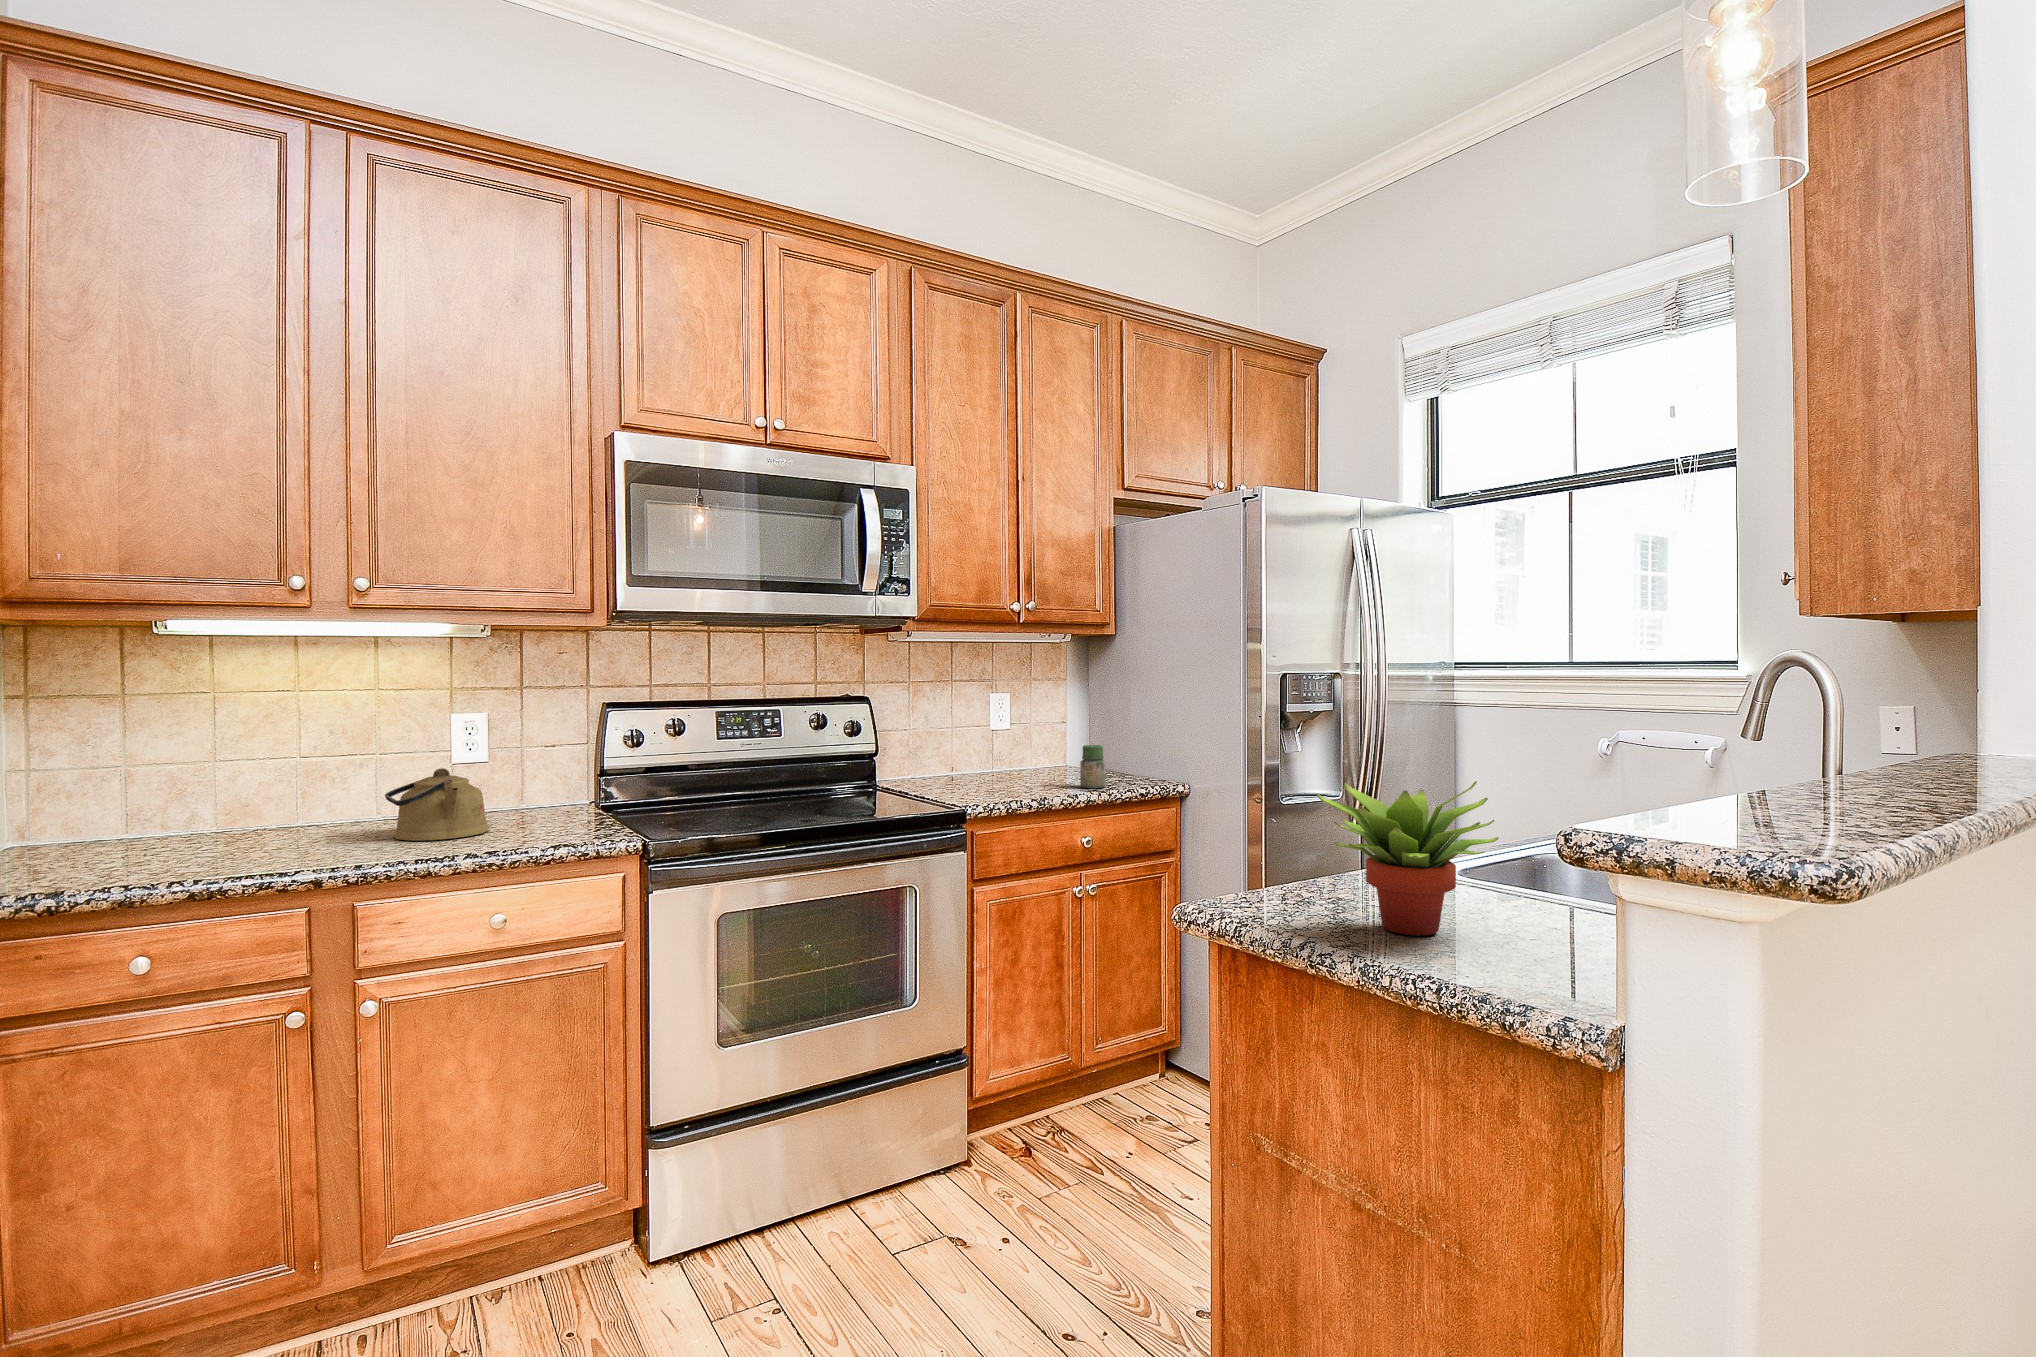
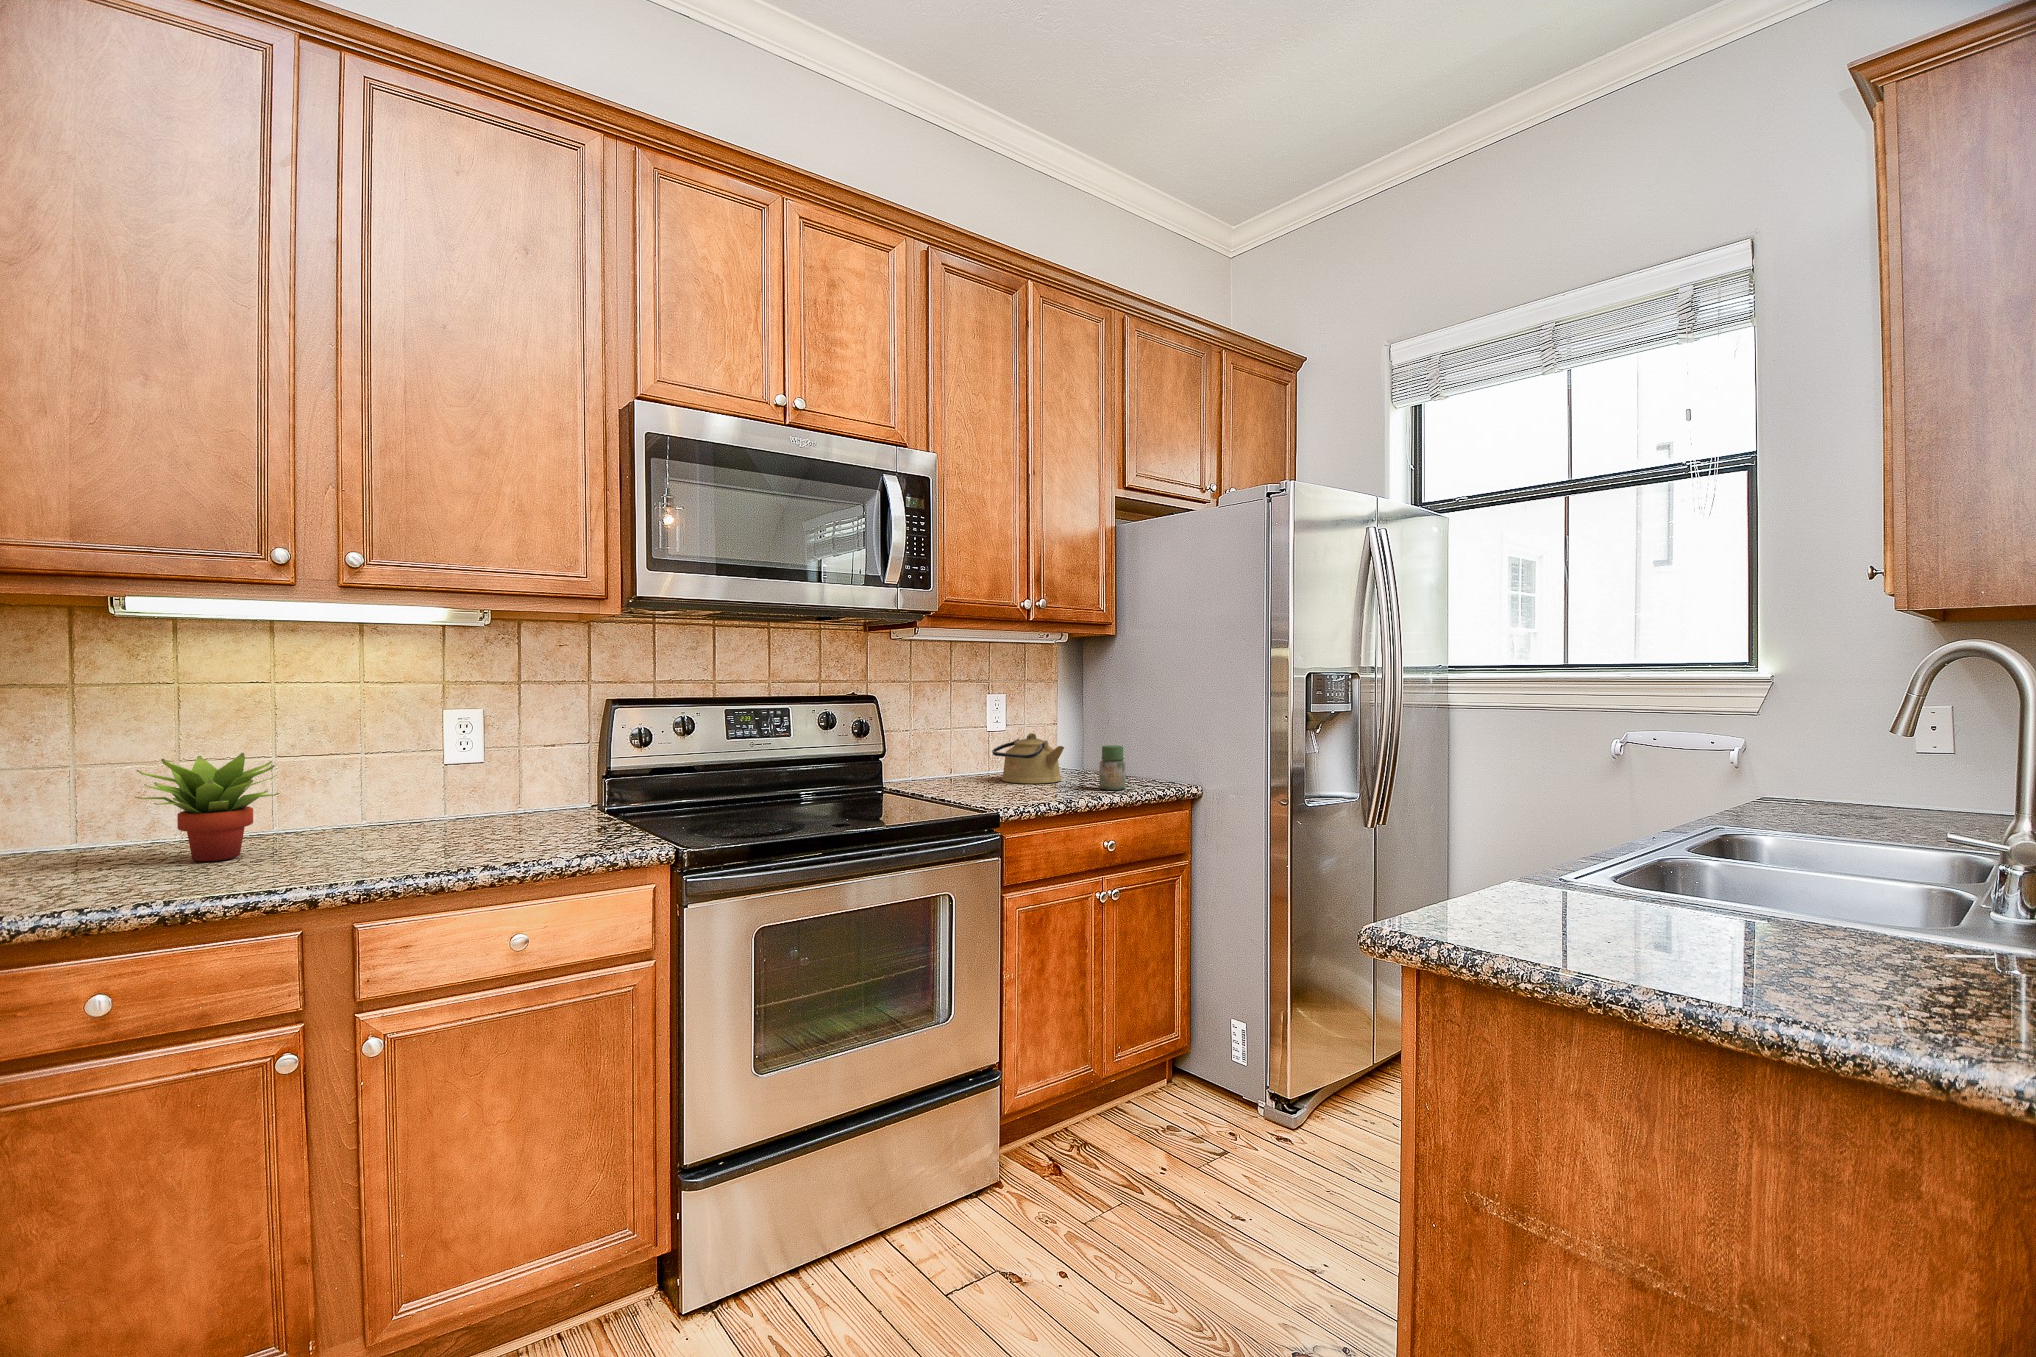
kettle: present [385,768,489,841] -> present [992,733,1064,783]
succulent plant: present [1317,781,1499,936] -> present [135,753,280,861]

